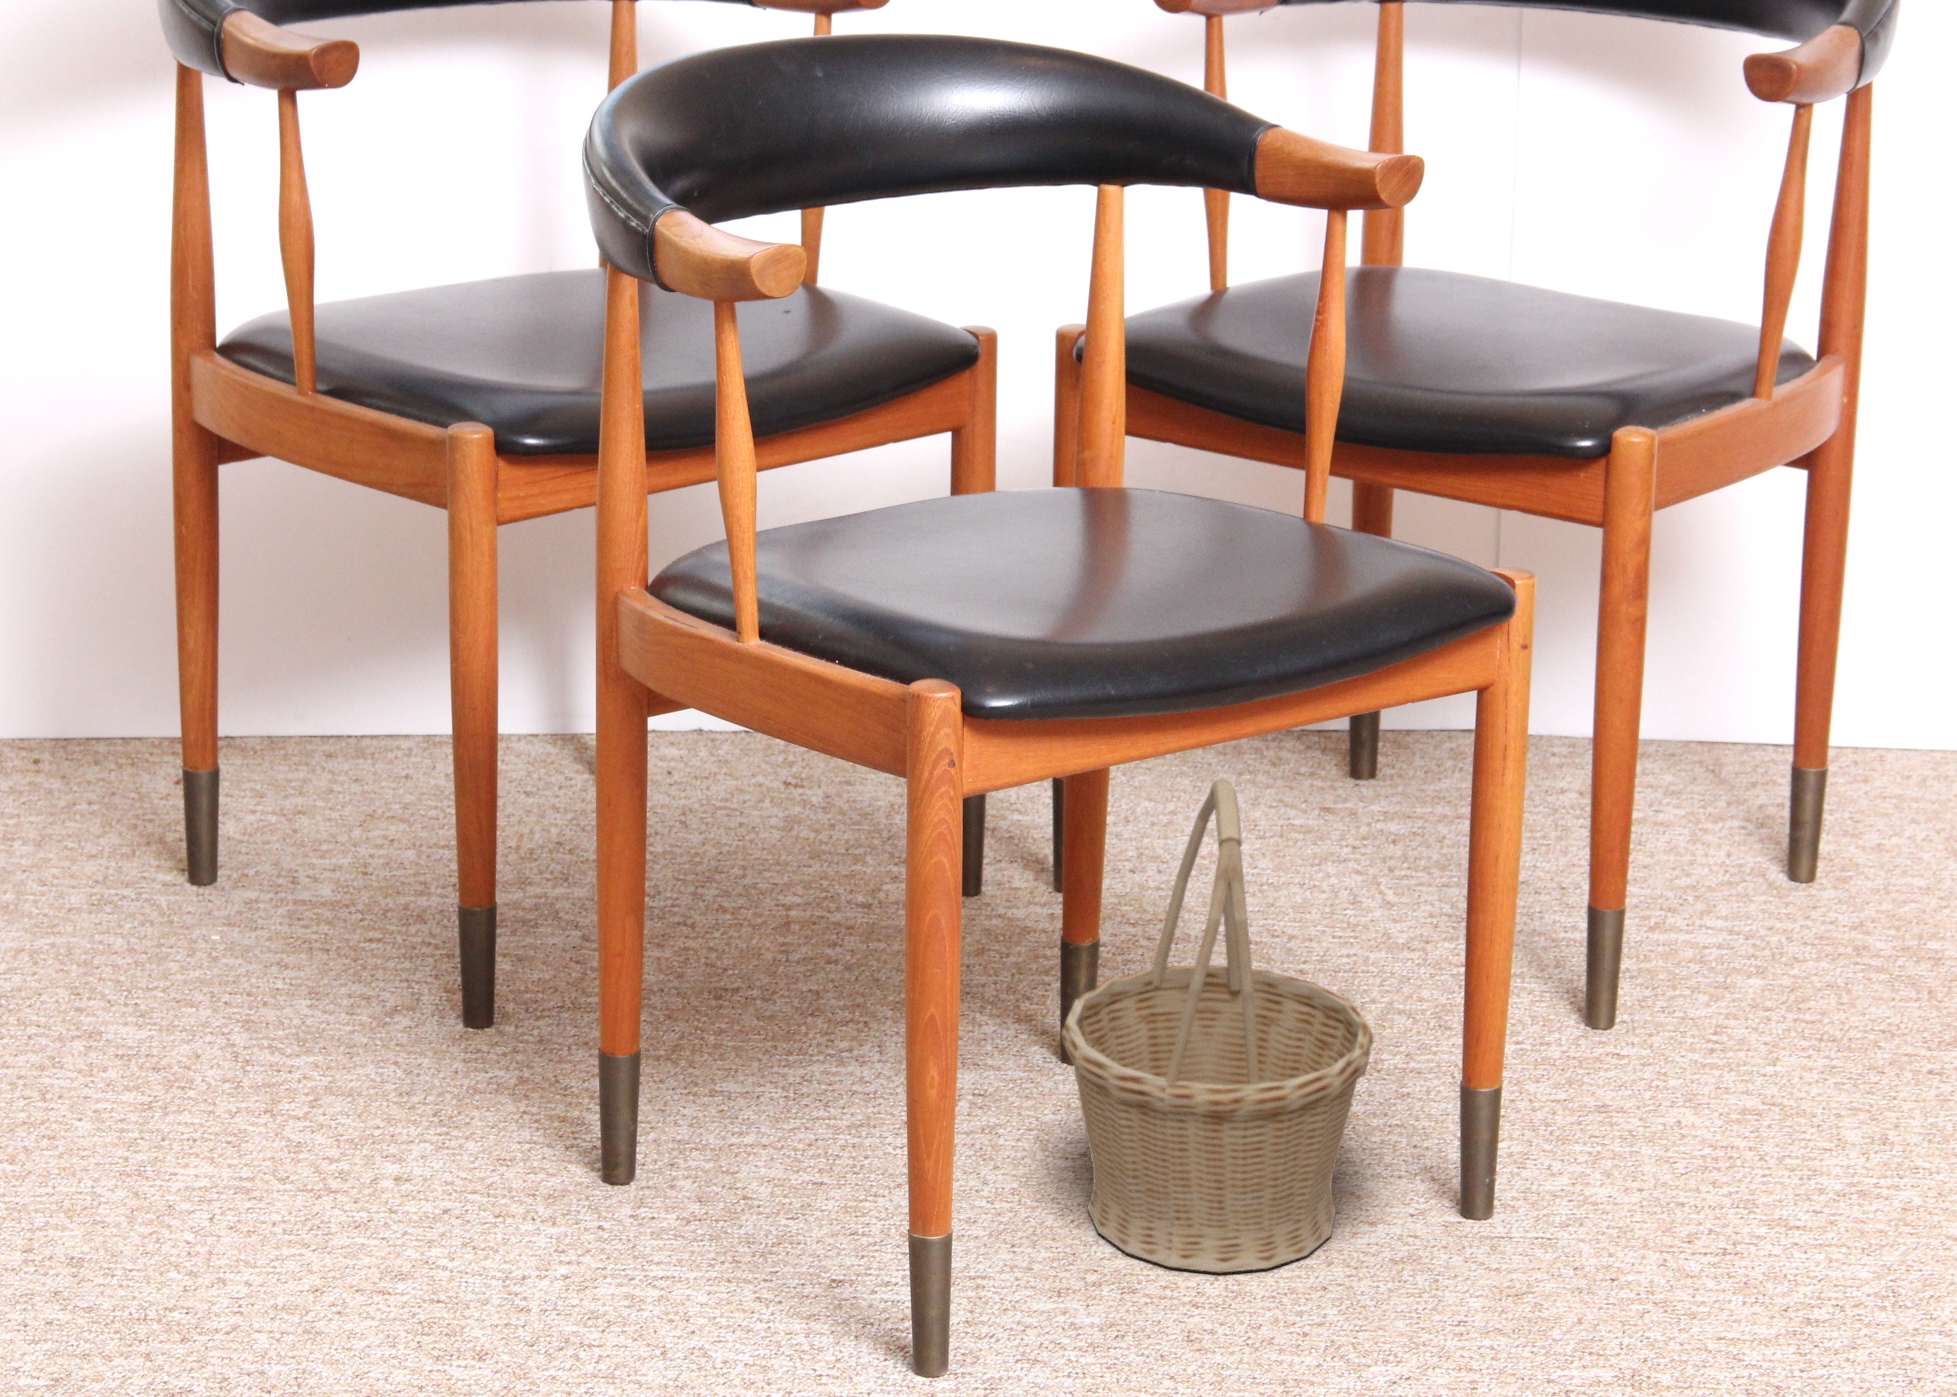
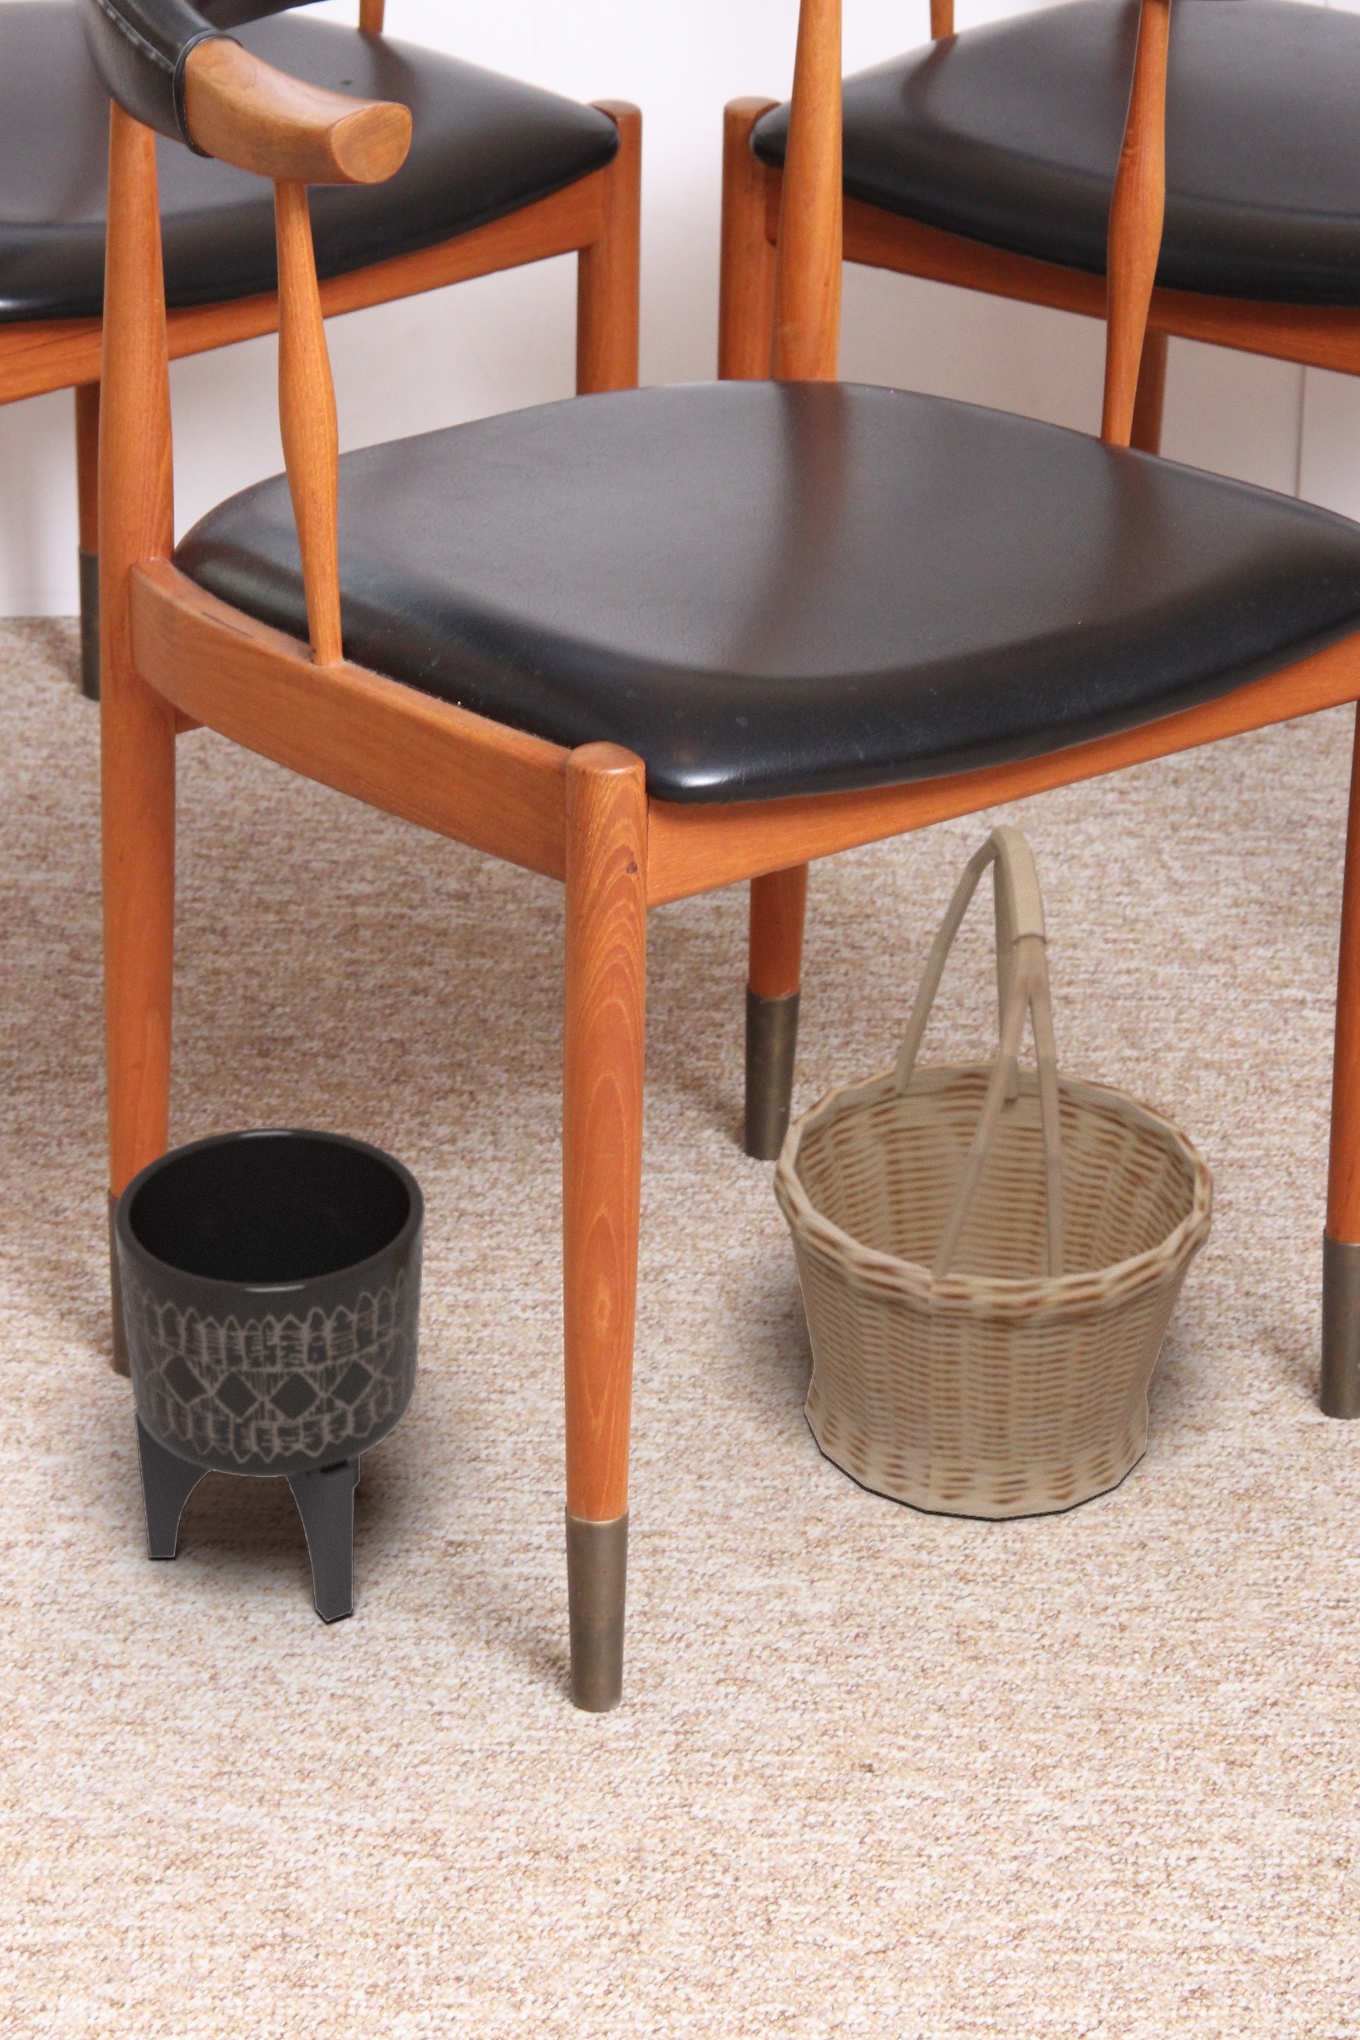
planter: none [604,981,815,1323] -> present [115,1127,425,1621]

